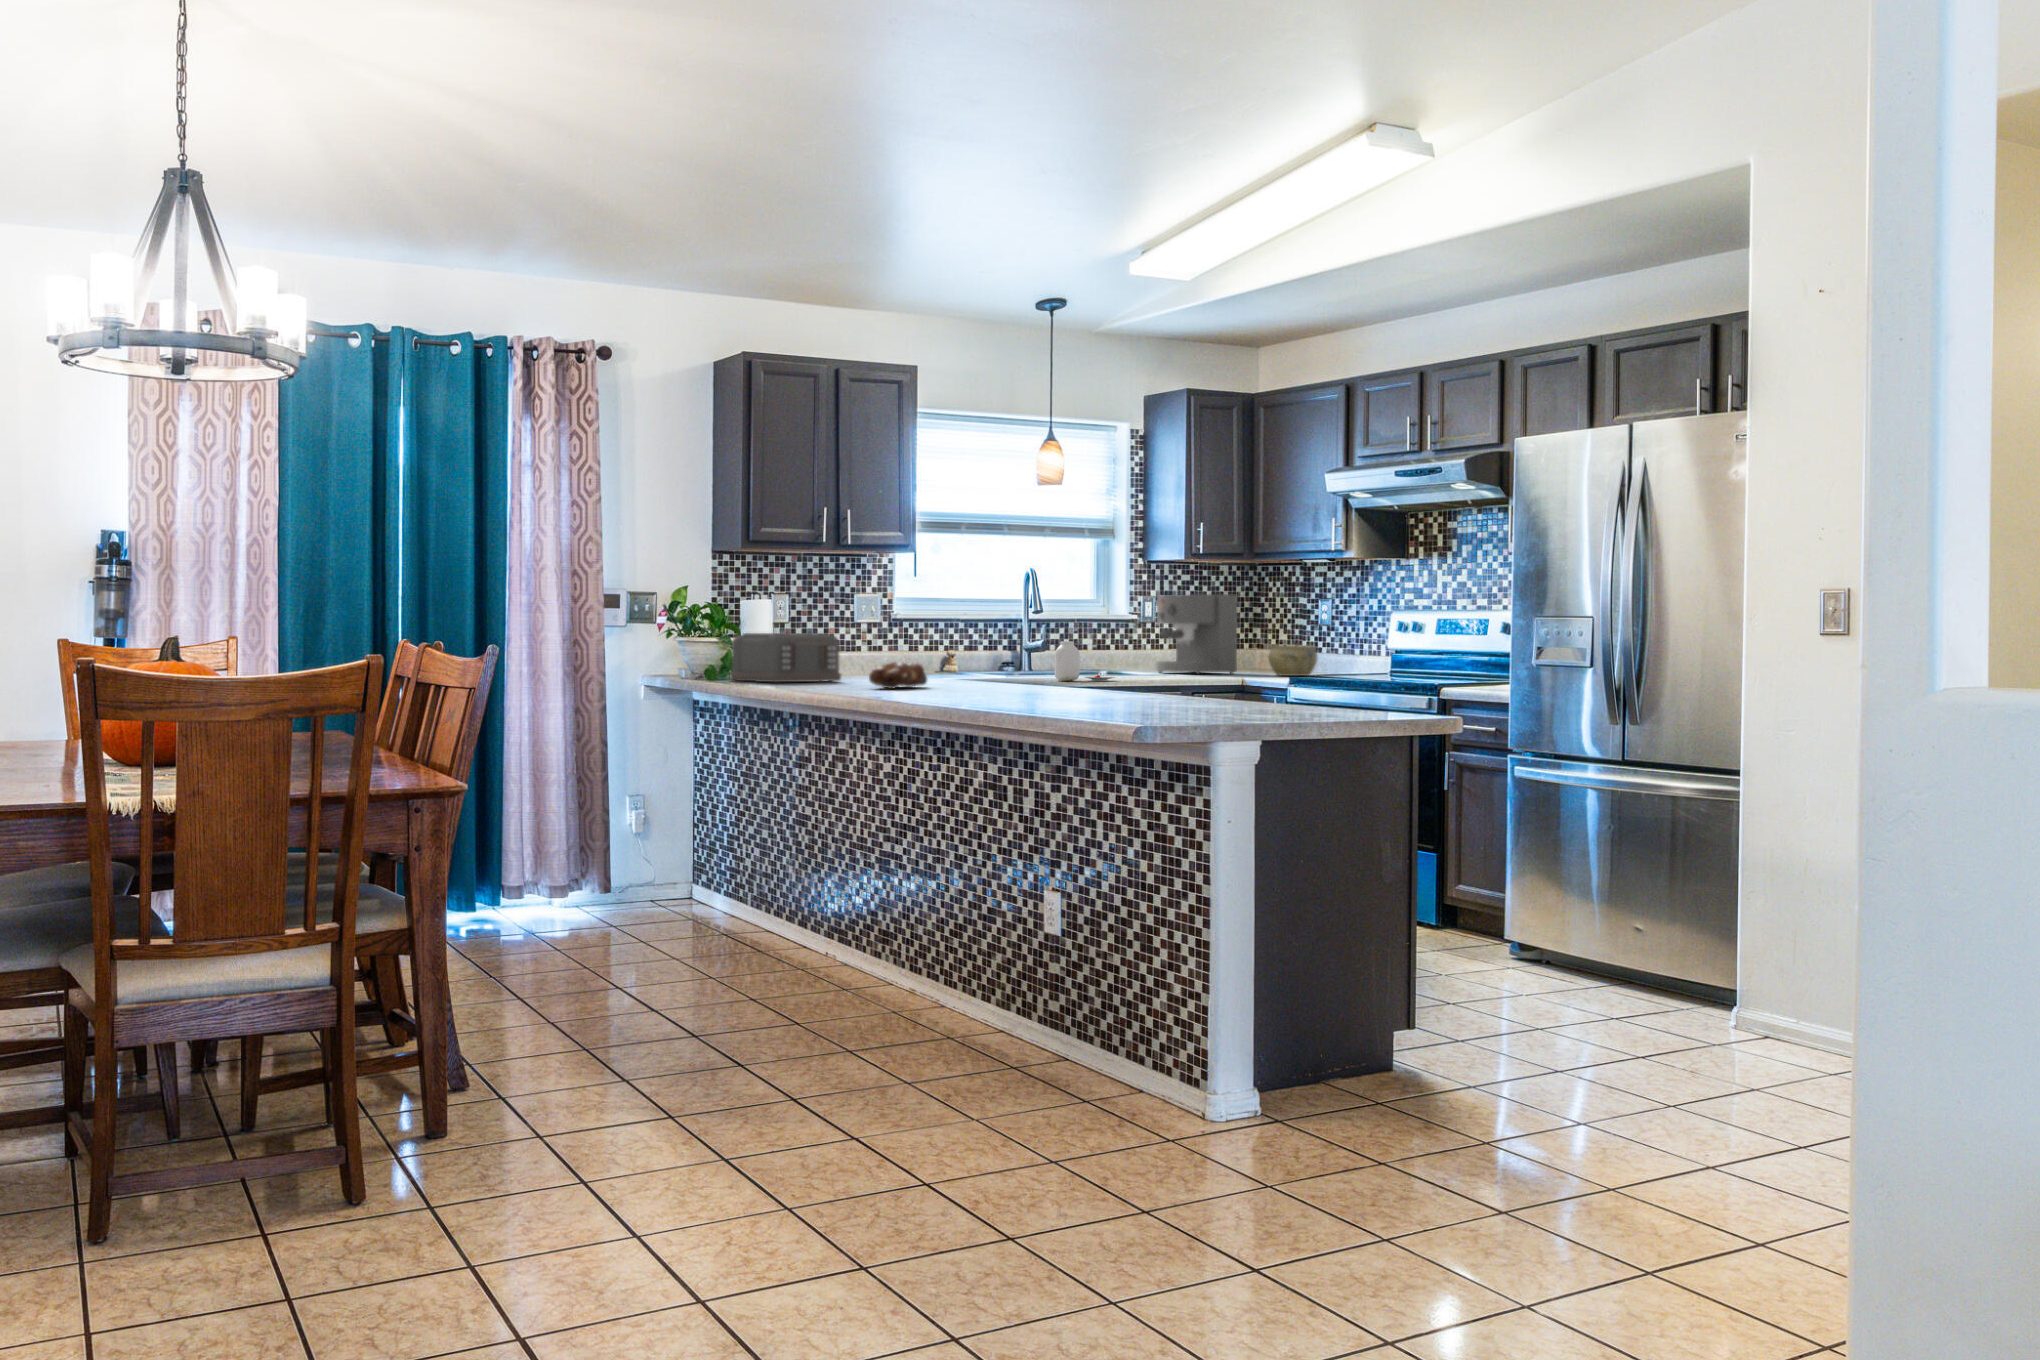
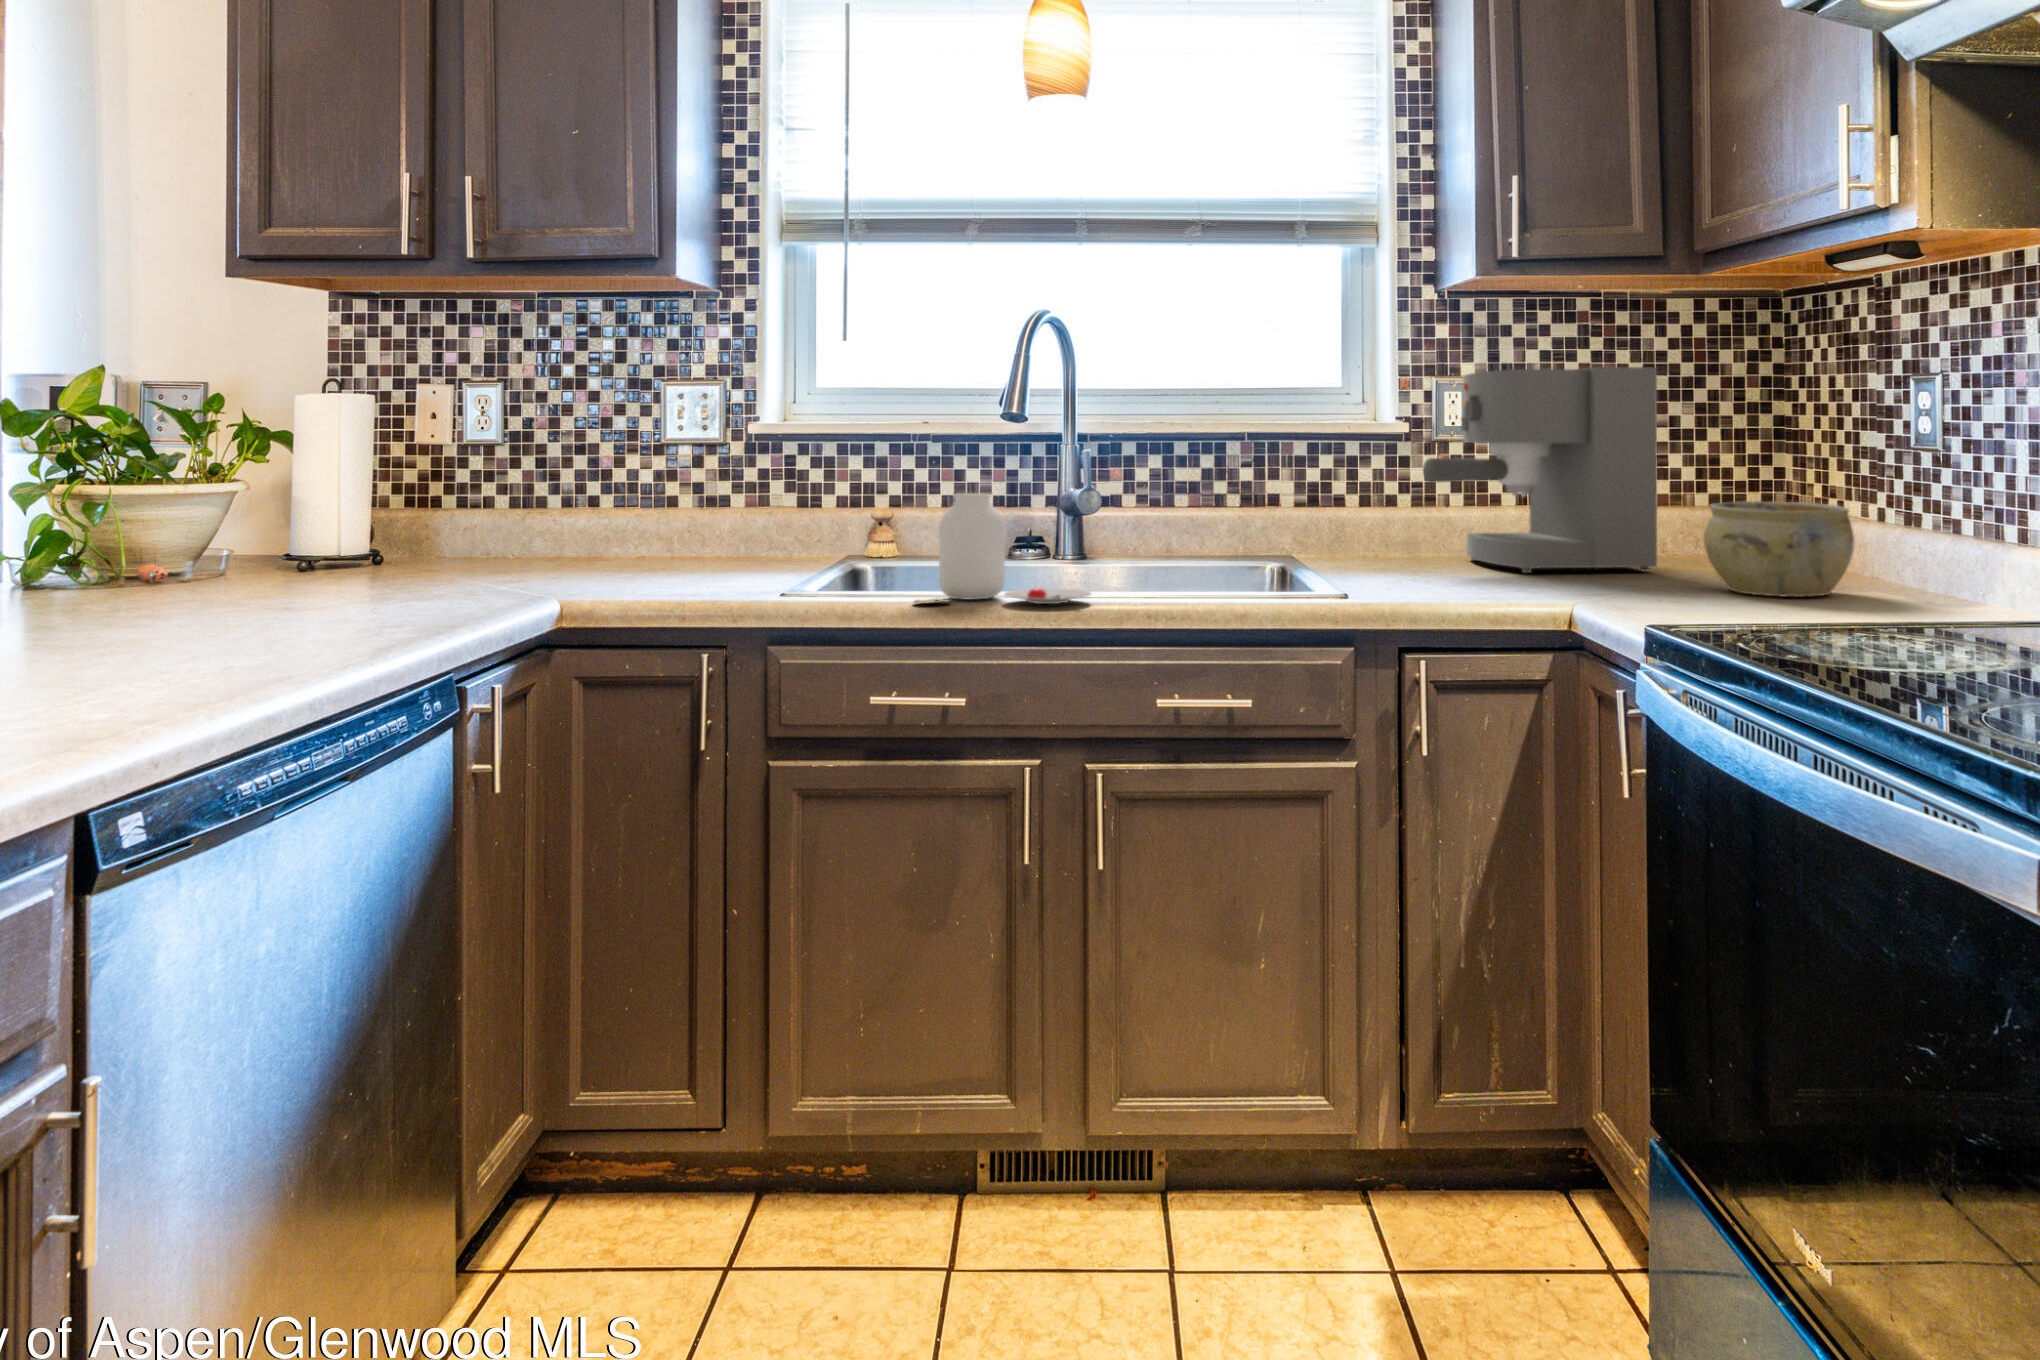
toaster: present [730,633,841,682] -> none [244,466,508,583]
bread loaf: present [869,662,927,689] -> none [62,555,319,640]

